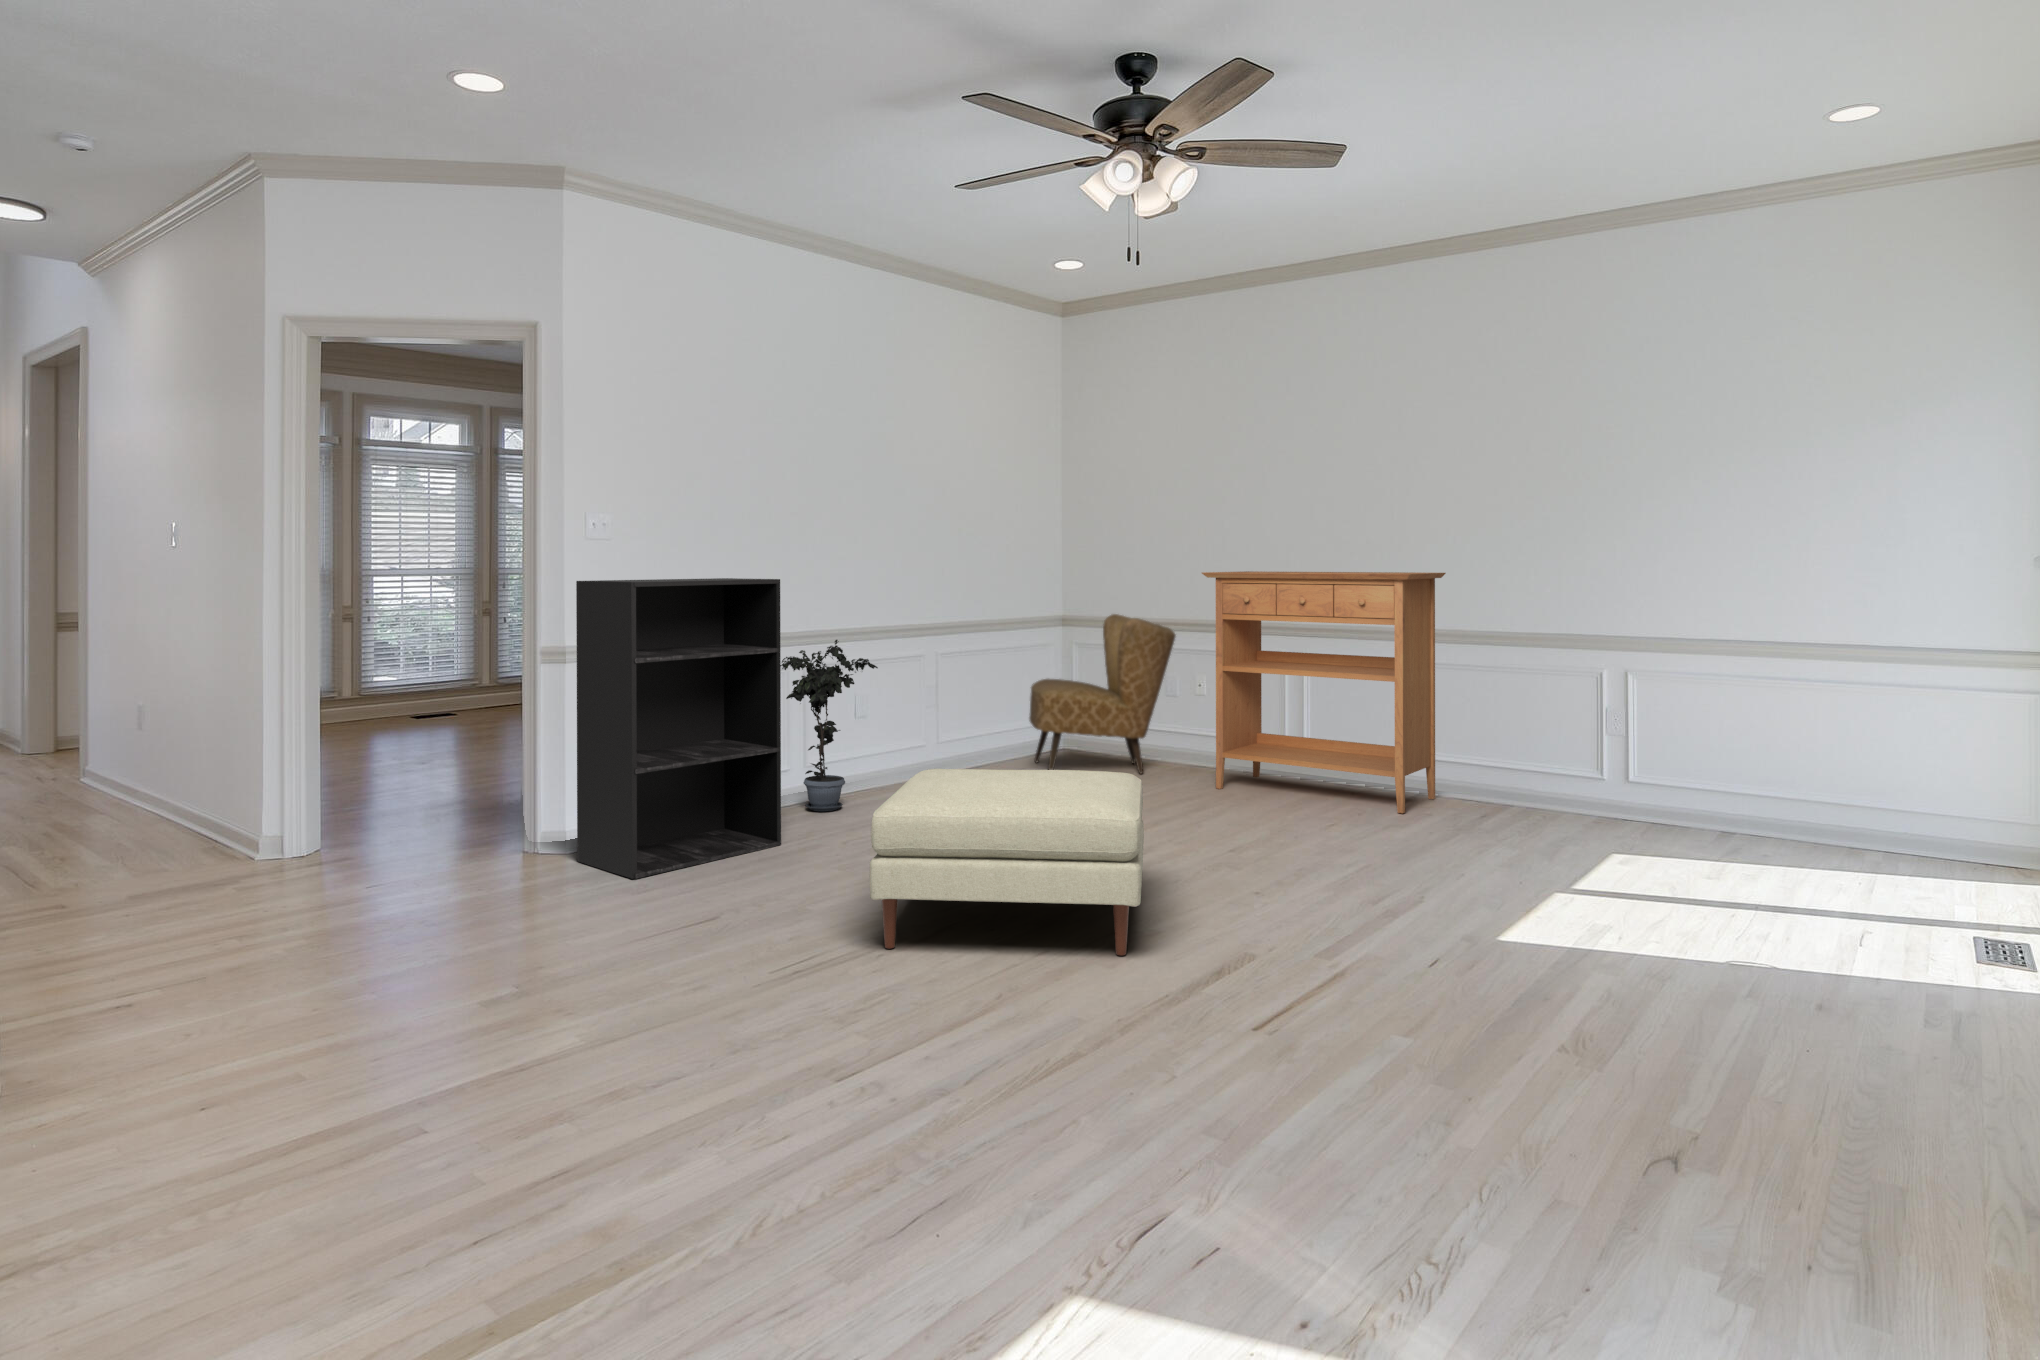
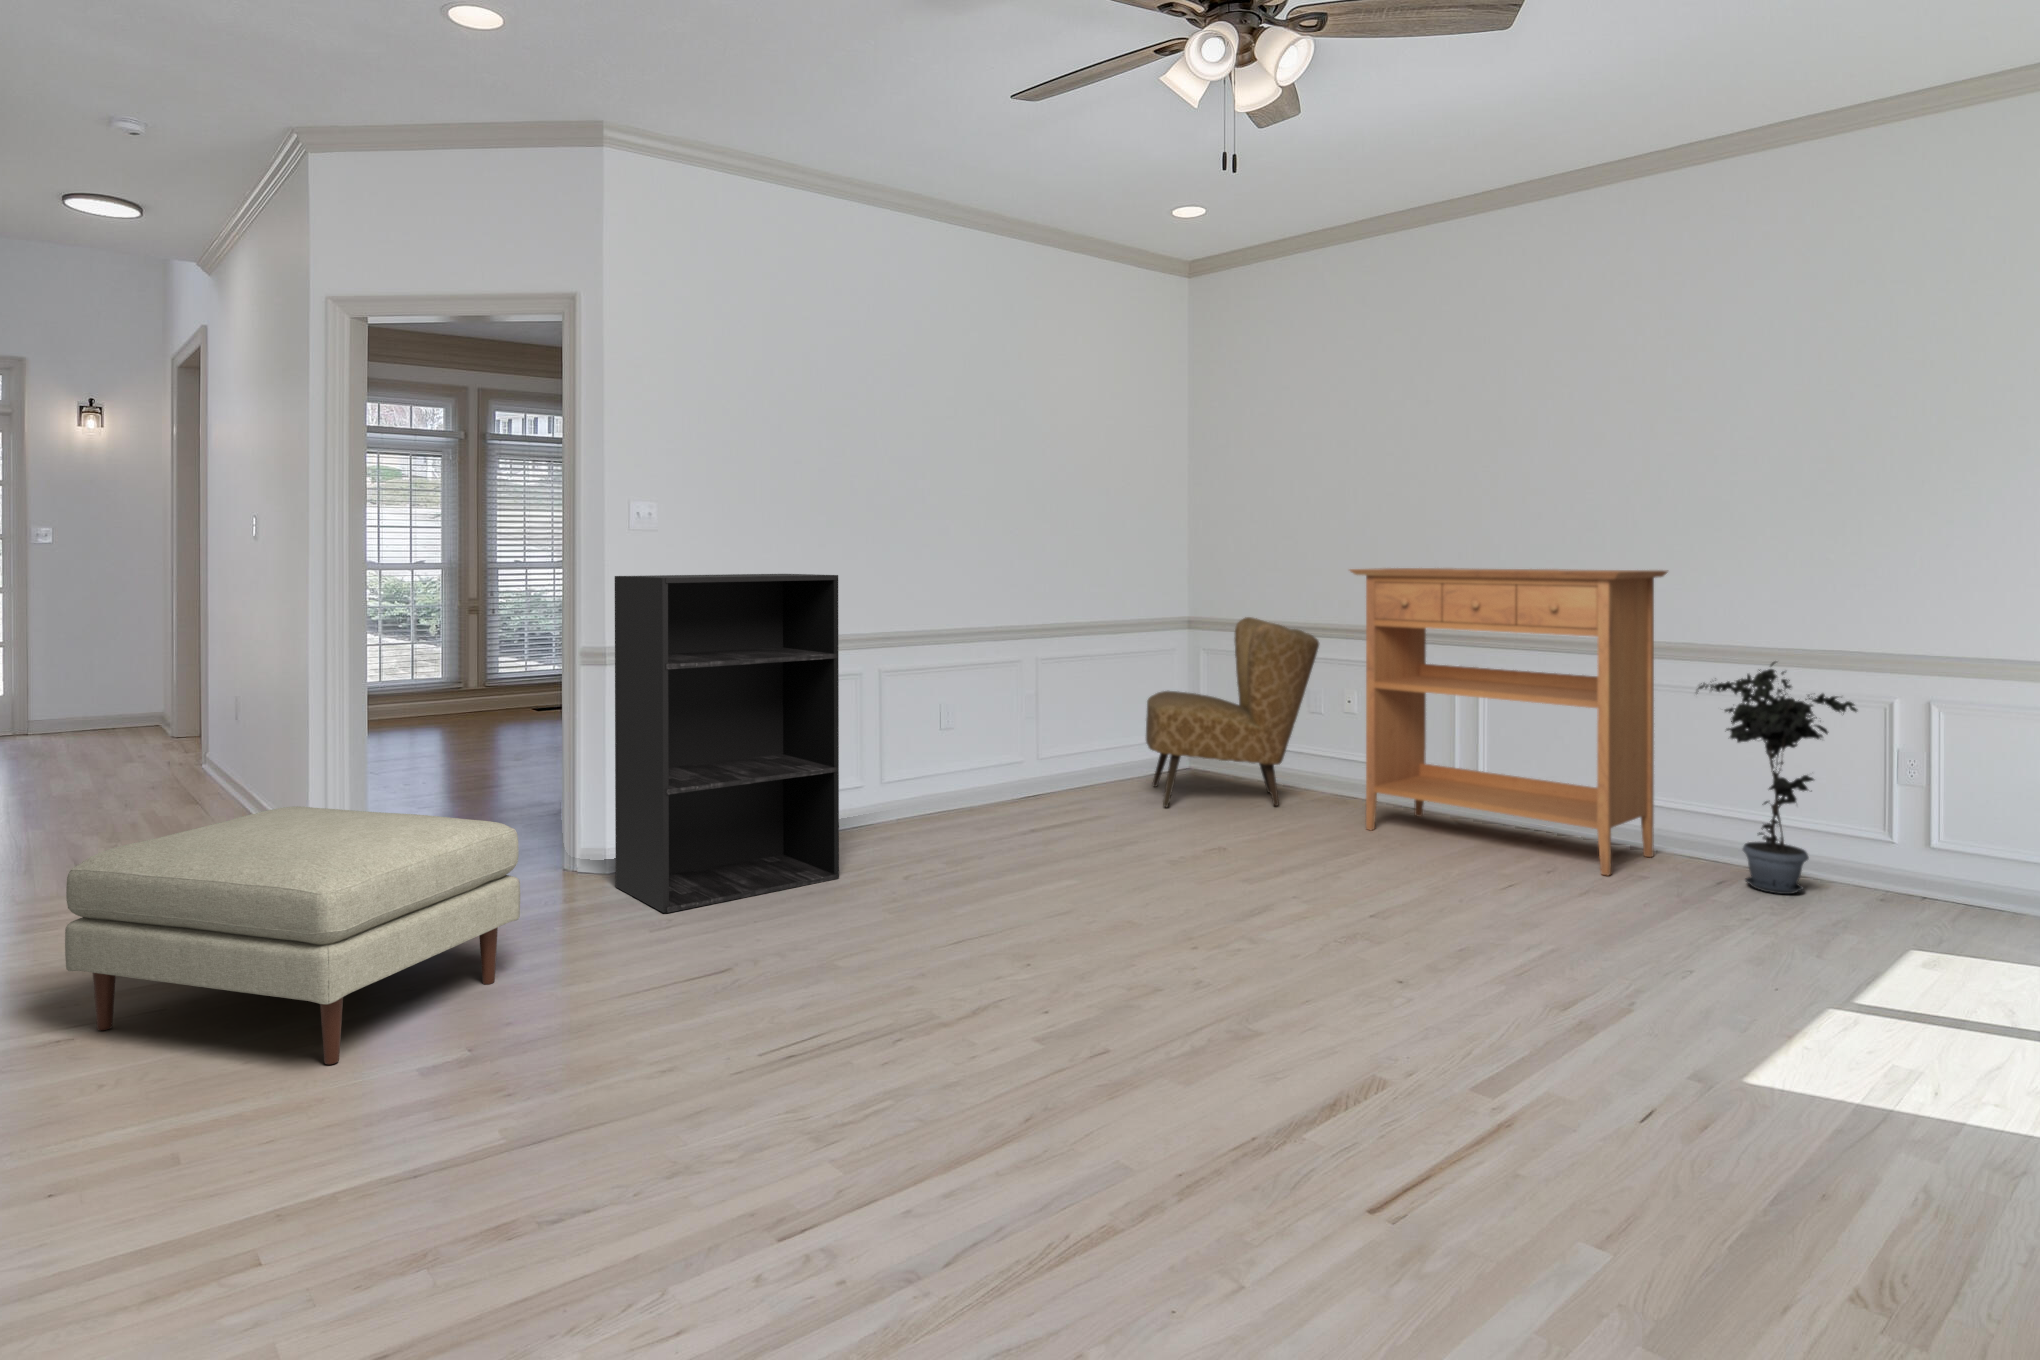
potted plant: present [781,640,878,811] -> present [1698,662,1857,894]
ottoman: present [869,769,1144,955] -> present [65,806,520,1064]

